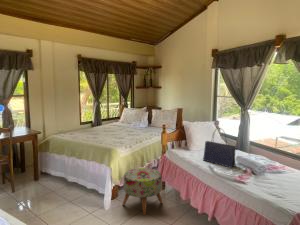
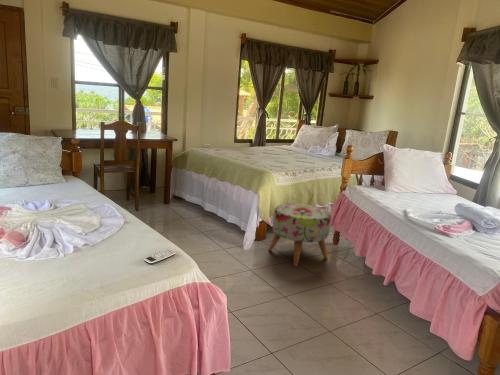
tote bag: present [203,134,237,168] -> none [399,152,457,217]

